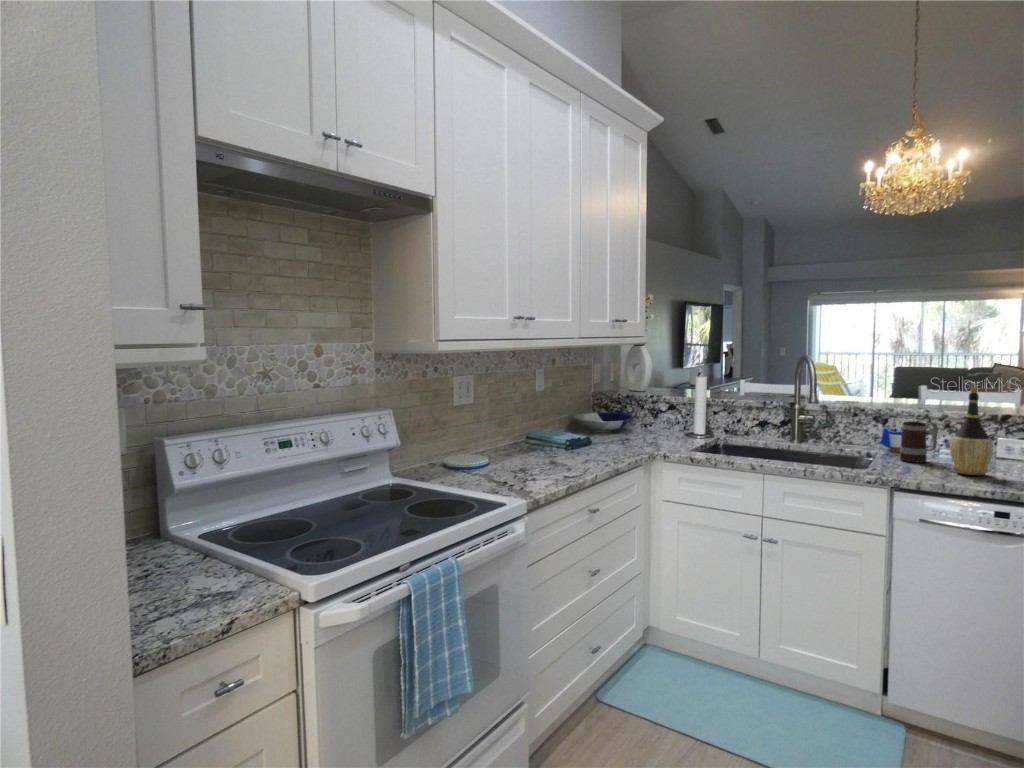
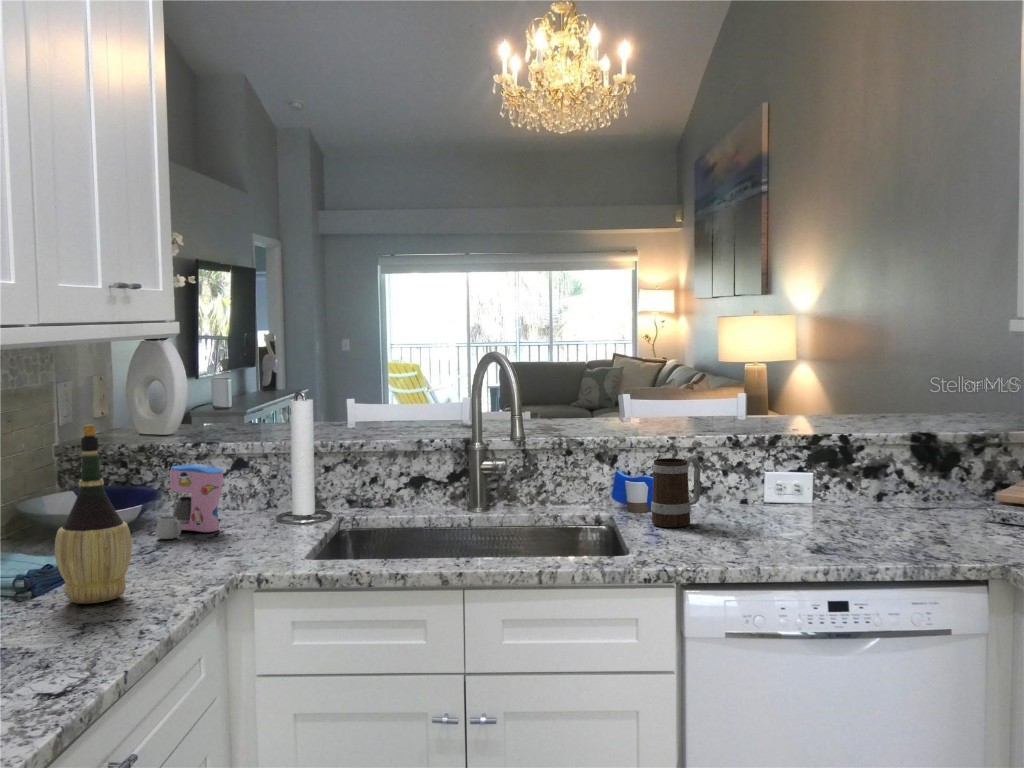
wine bottle: present [950,387,993,475] -> present [55,425,132,603]
coffee maker: none [629,405,661,437] -> present [156,464,223,539]

